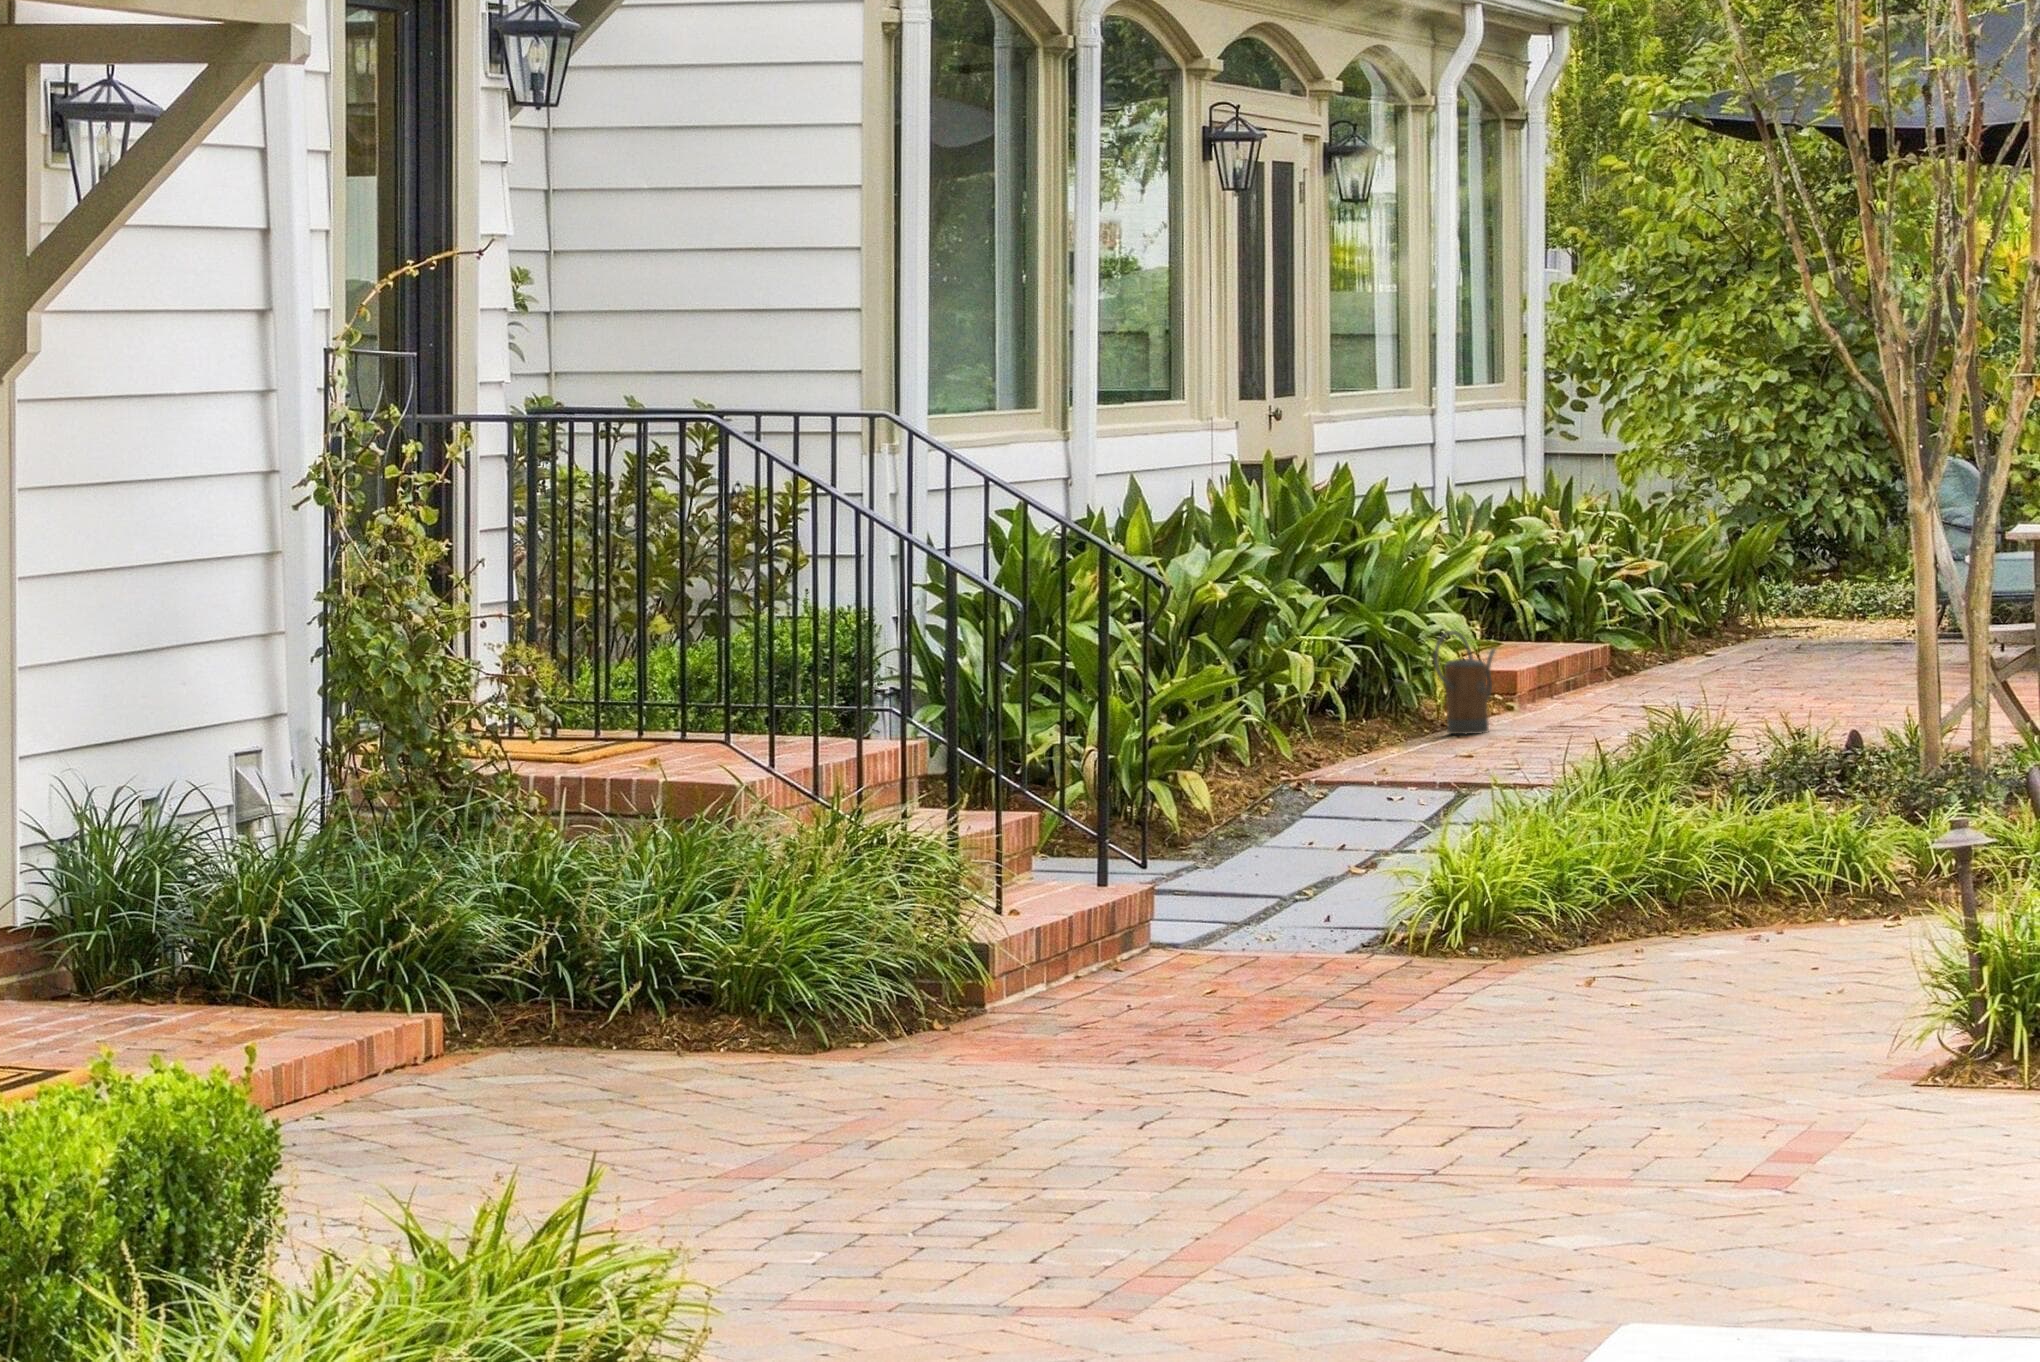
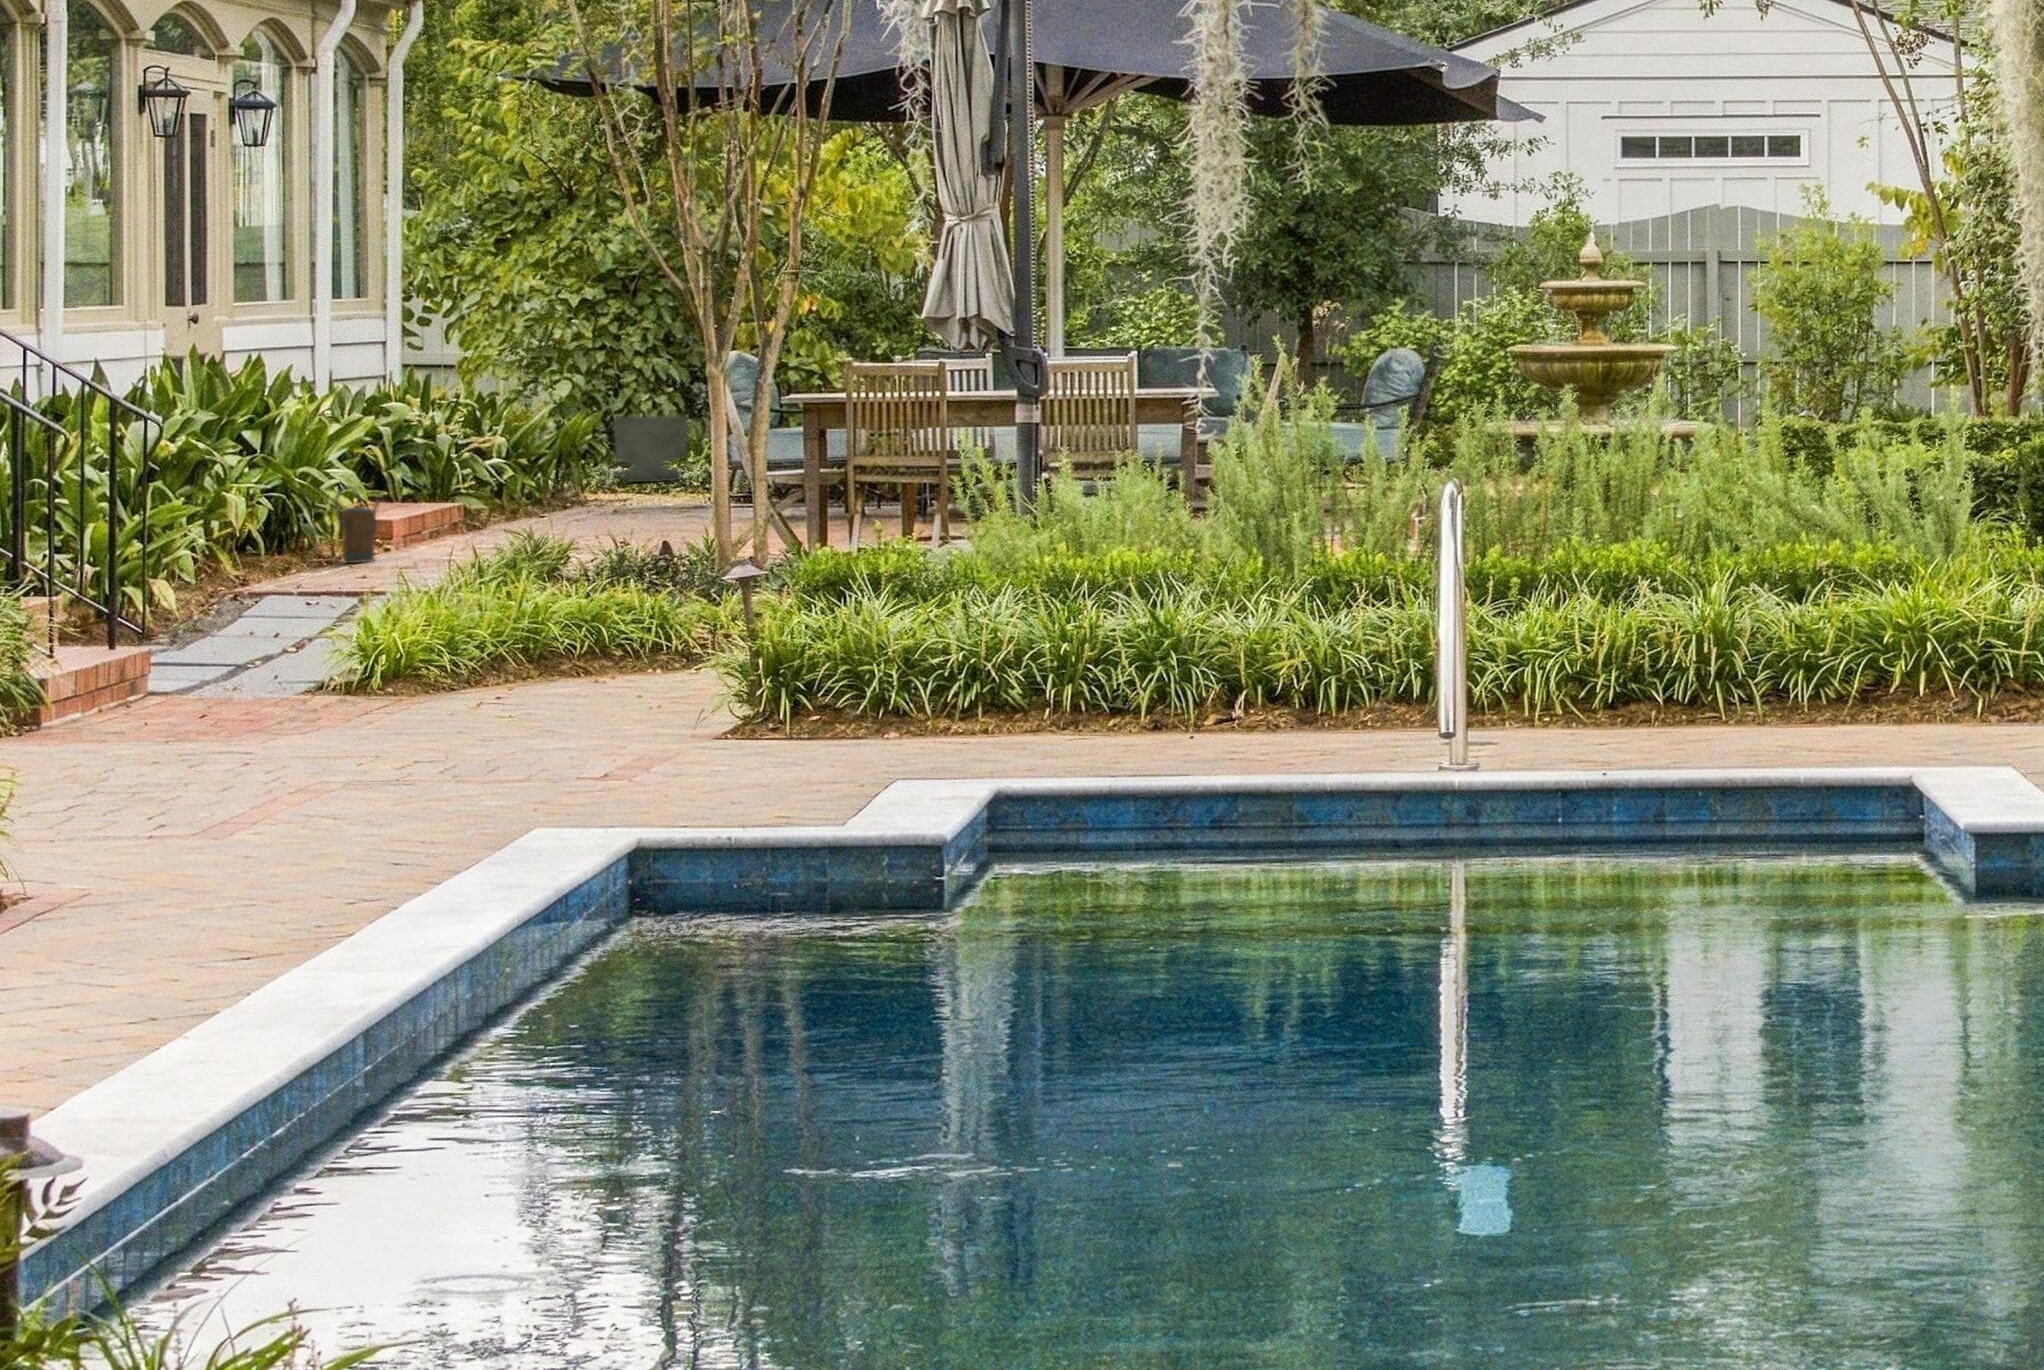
planter: none [1815,525,1916,613] -> present [614,415,687,482]

